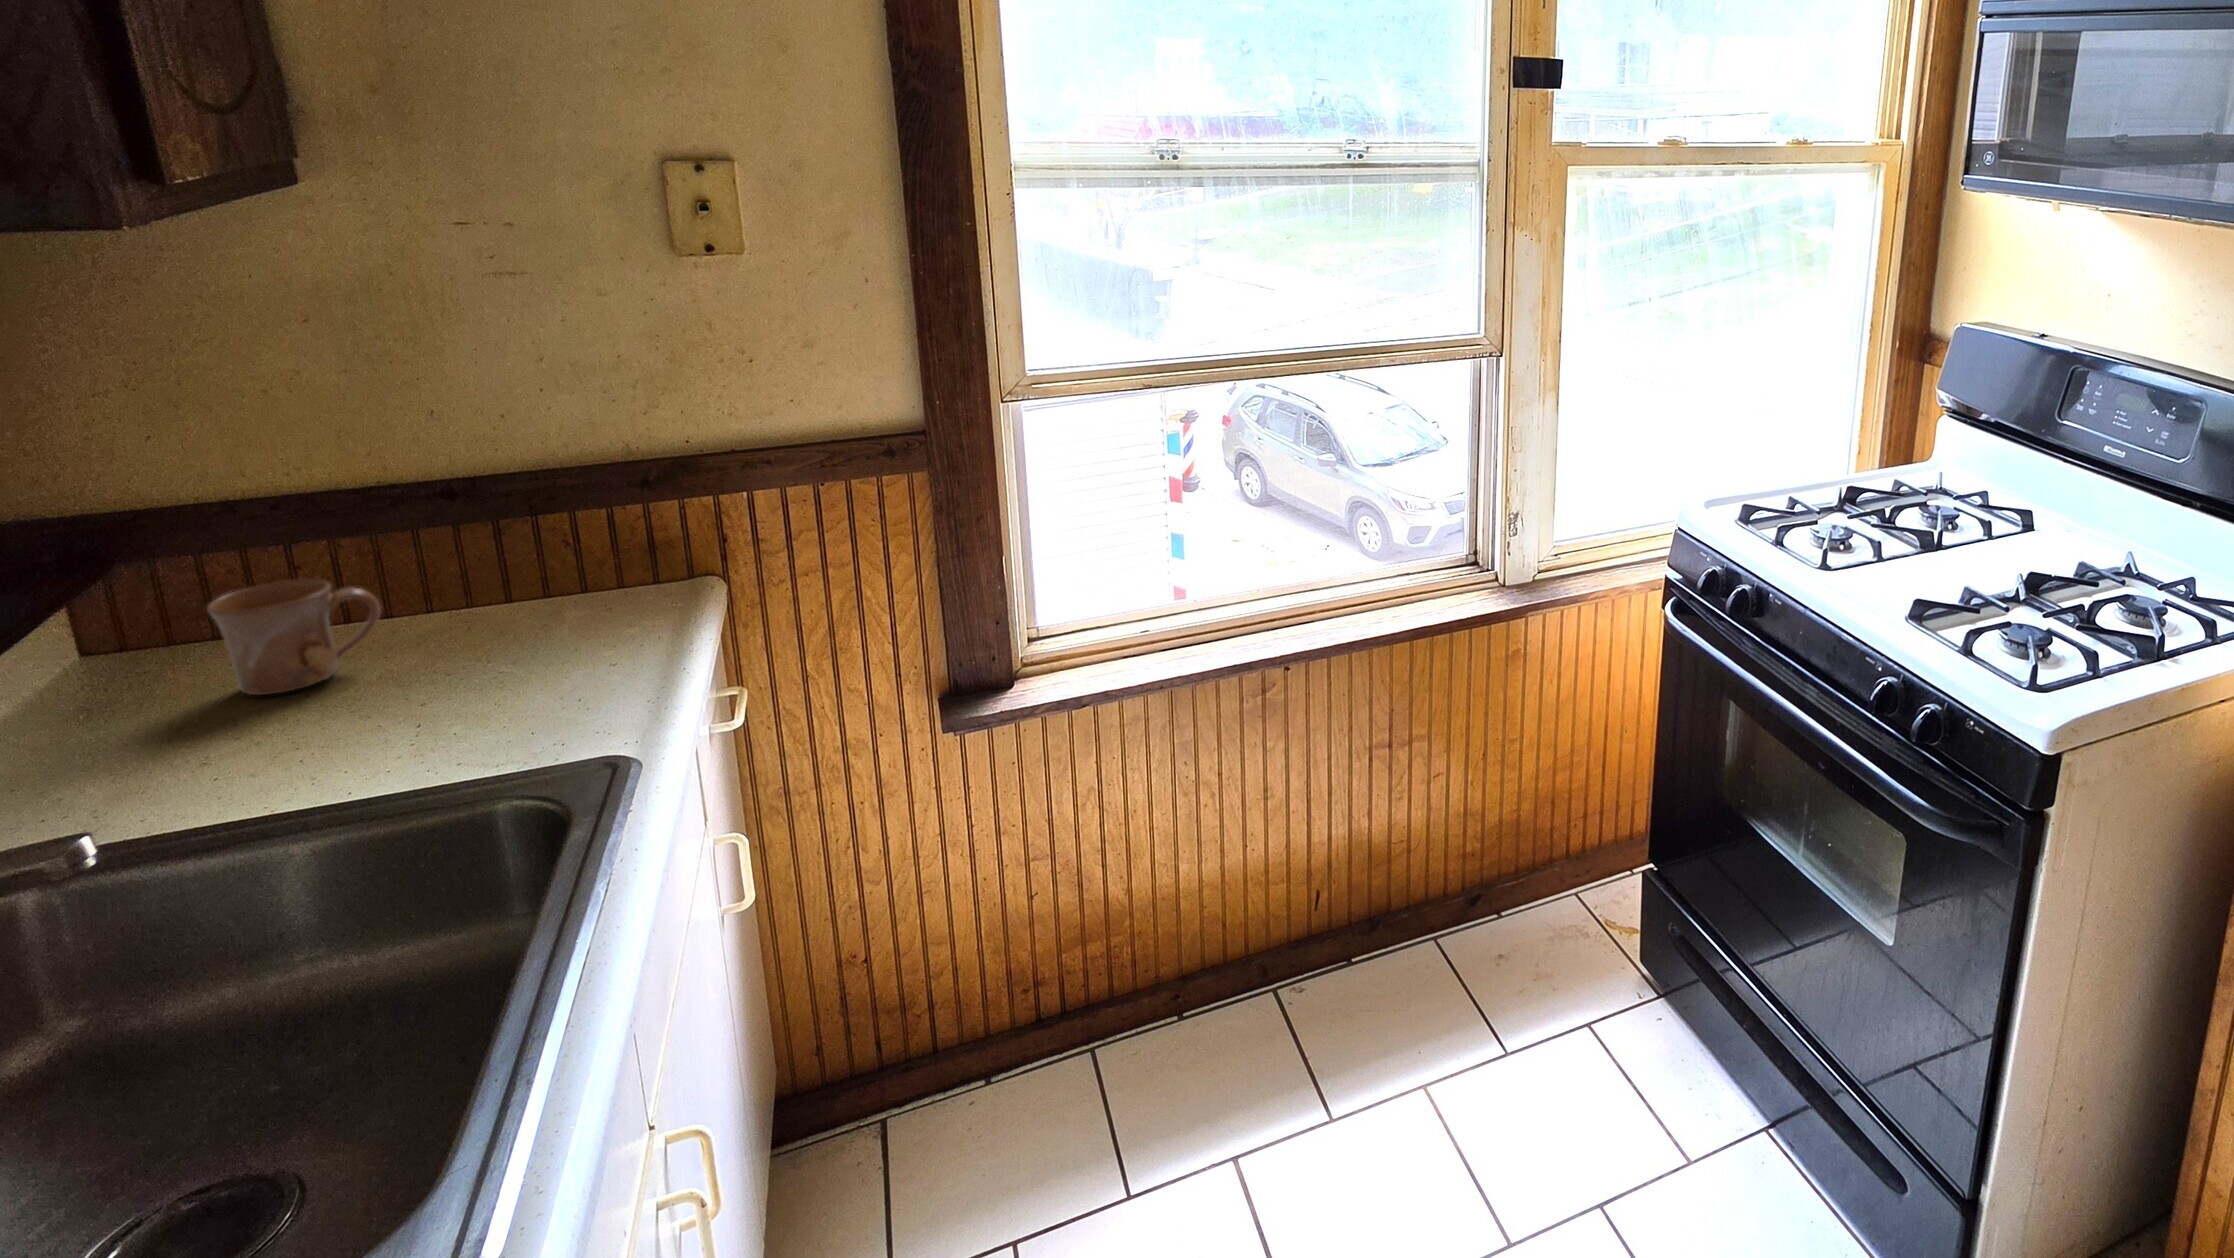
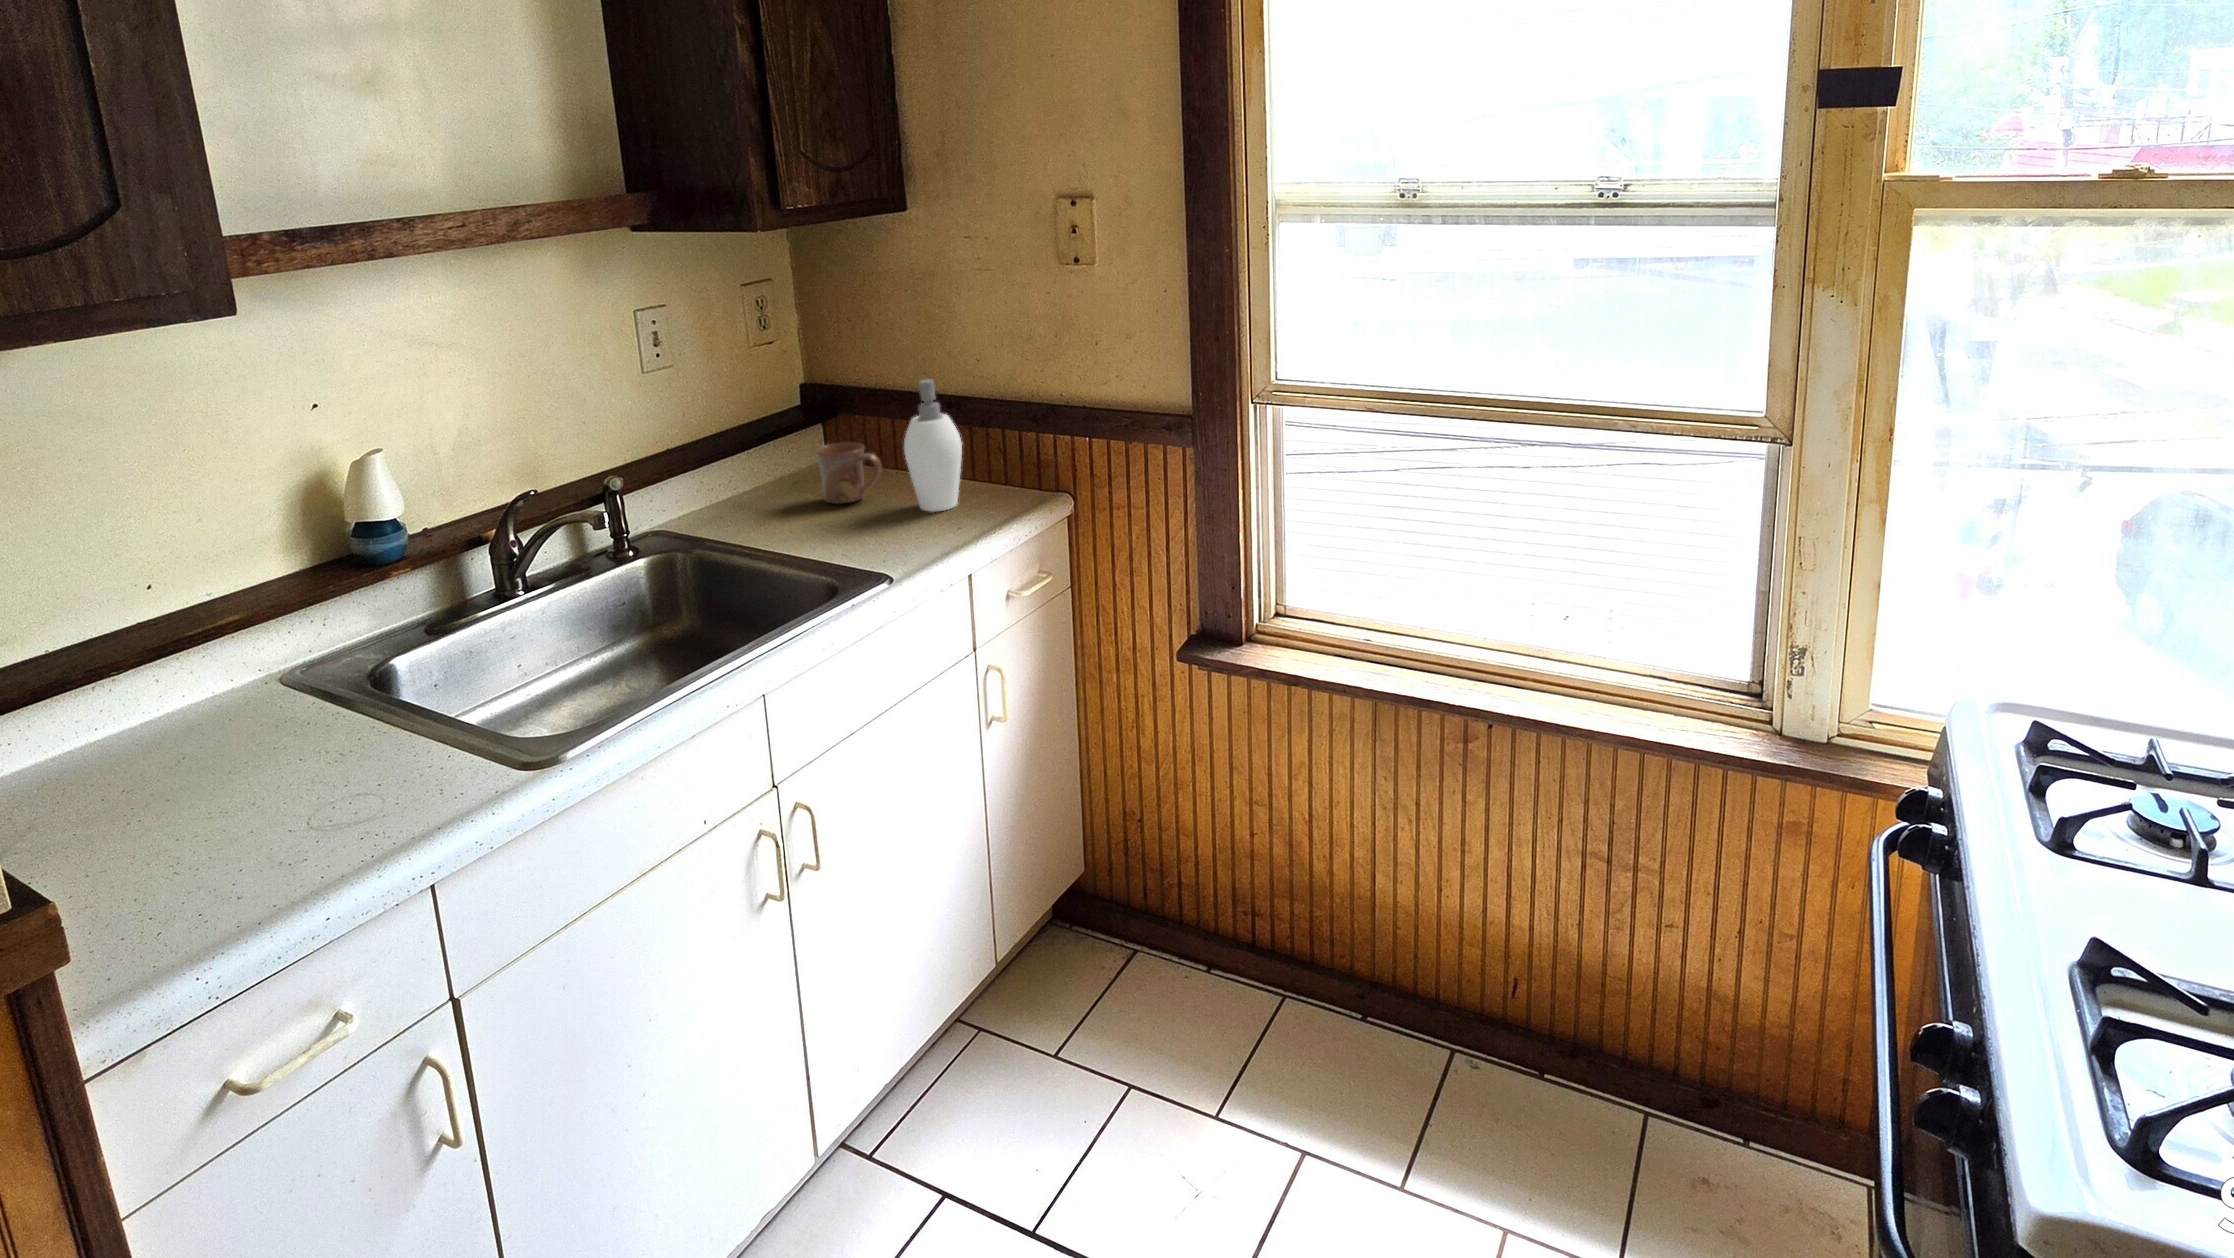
soap dispenser: none [459,440,575,648] -> present [904,379,962,512]

